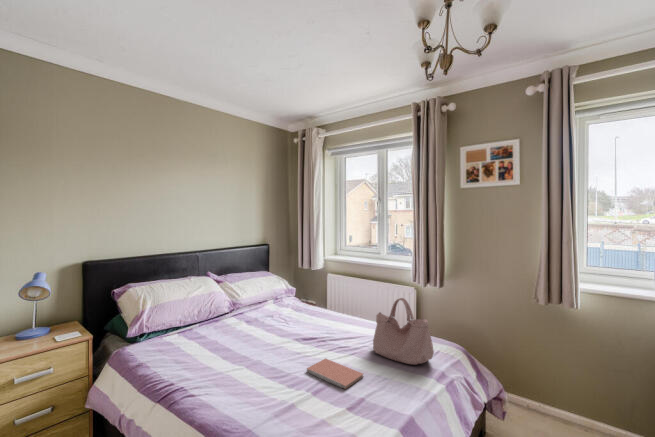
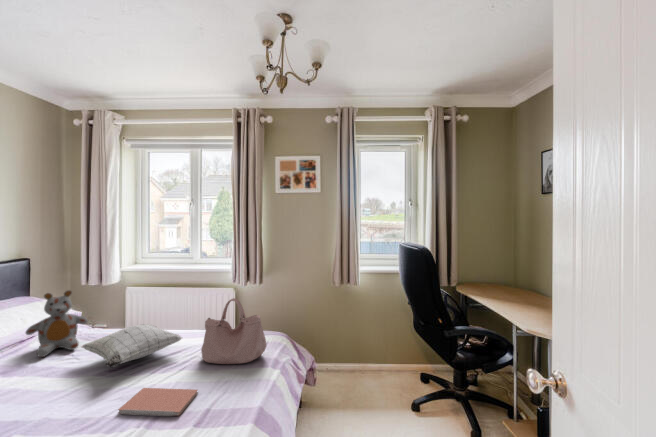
stuffed bear: none [265,272,299,318] -> present [26,290,88,357]
pillow: none [292,307,359,336] -> present [81,324,182,368]

